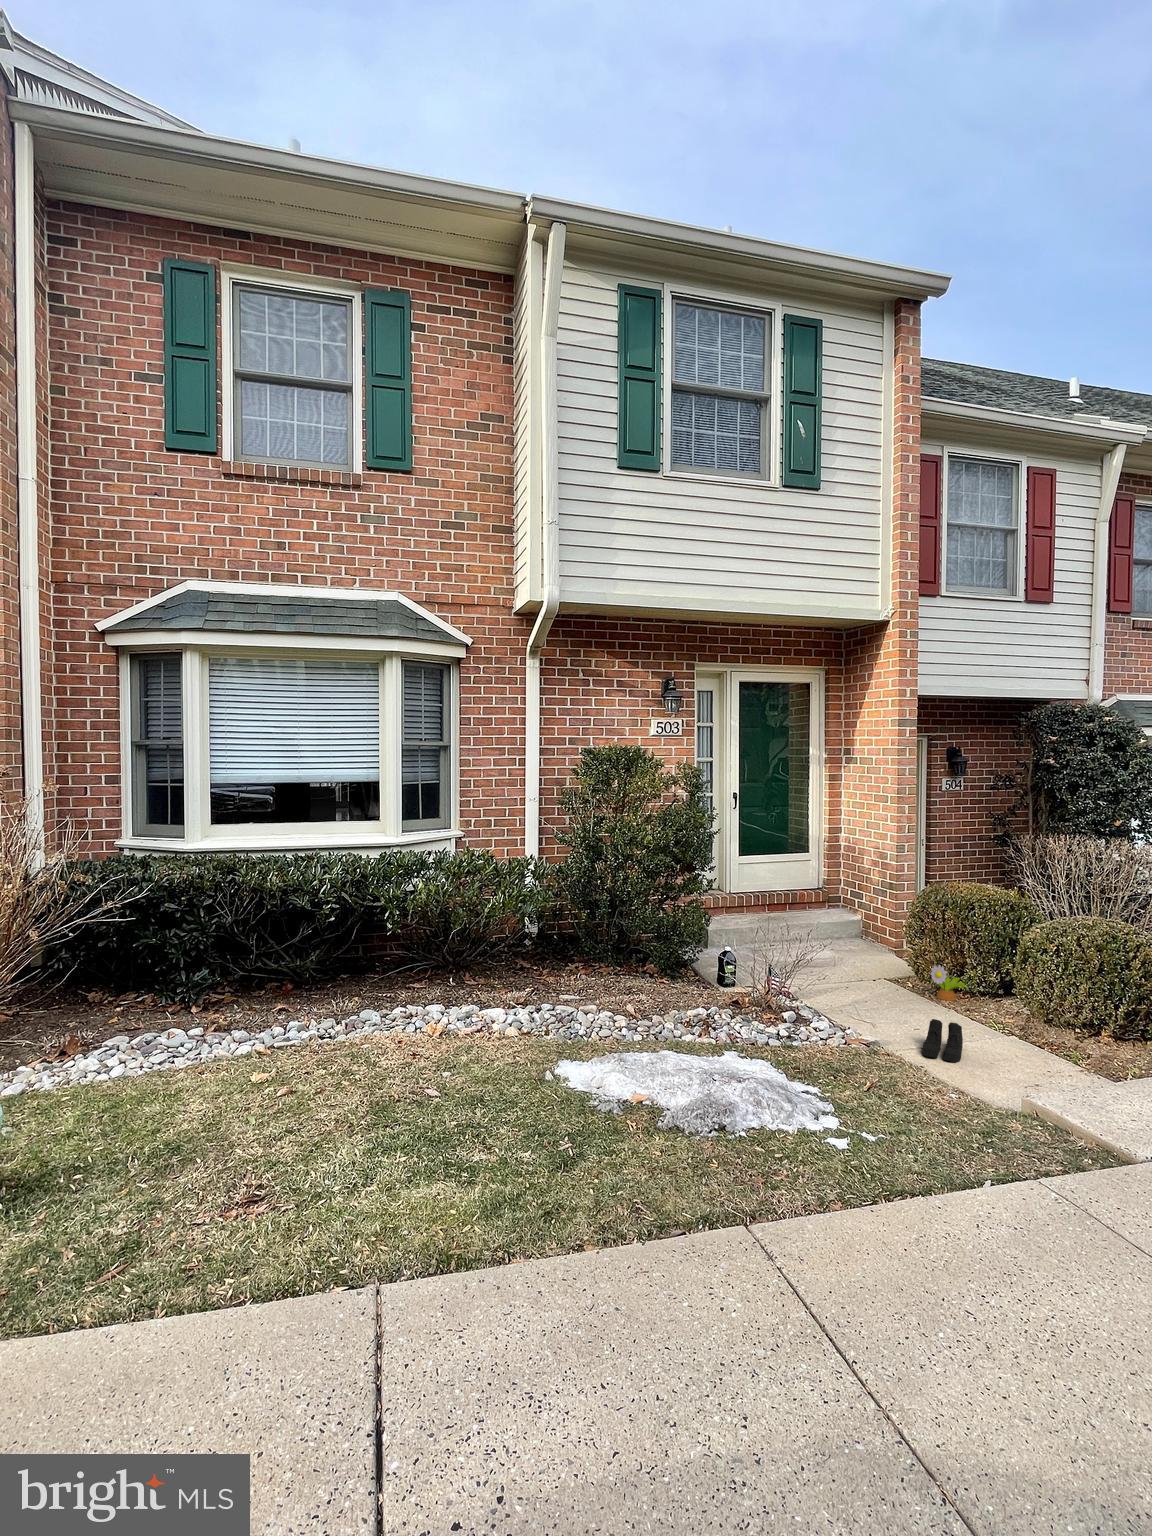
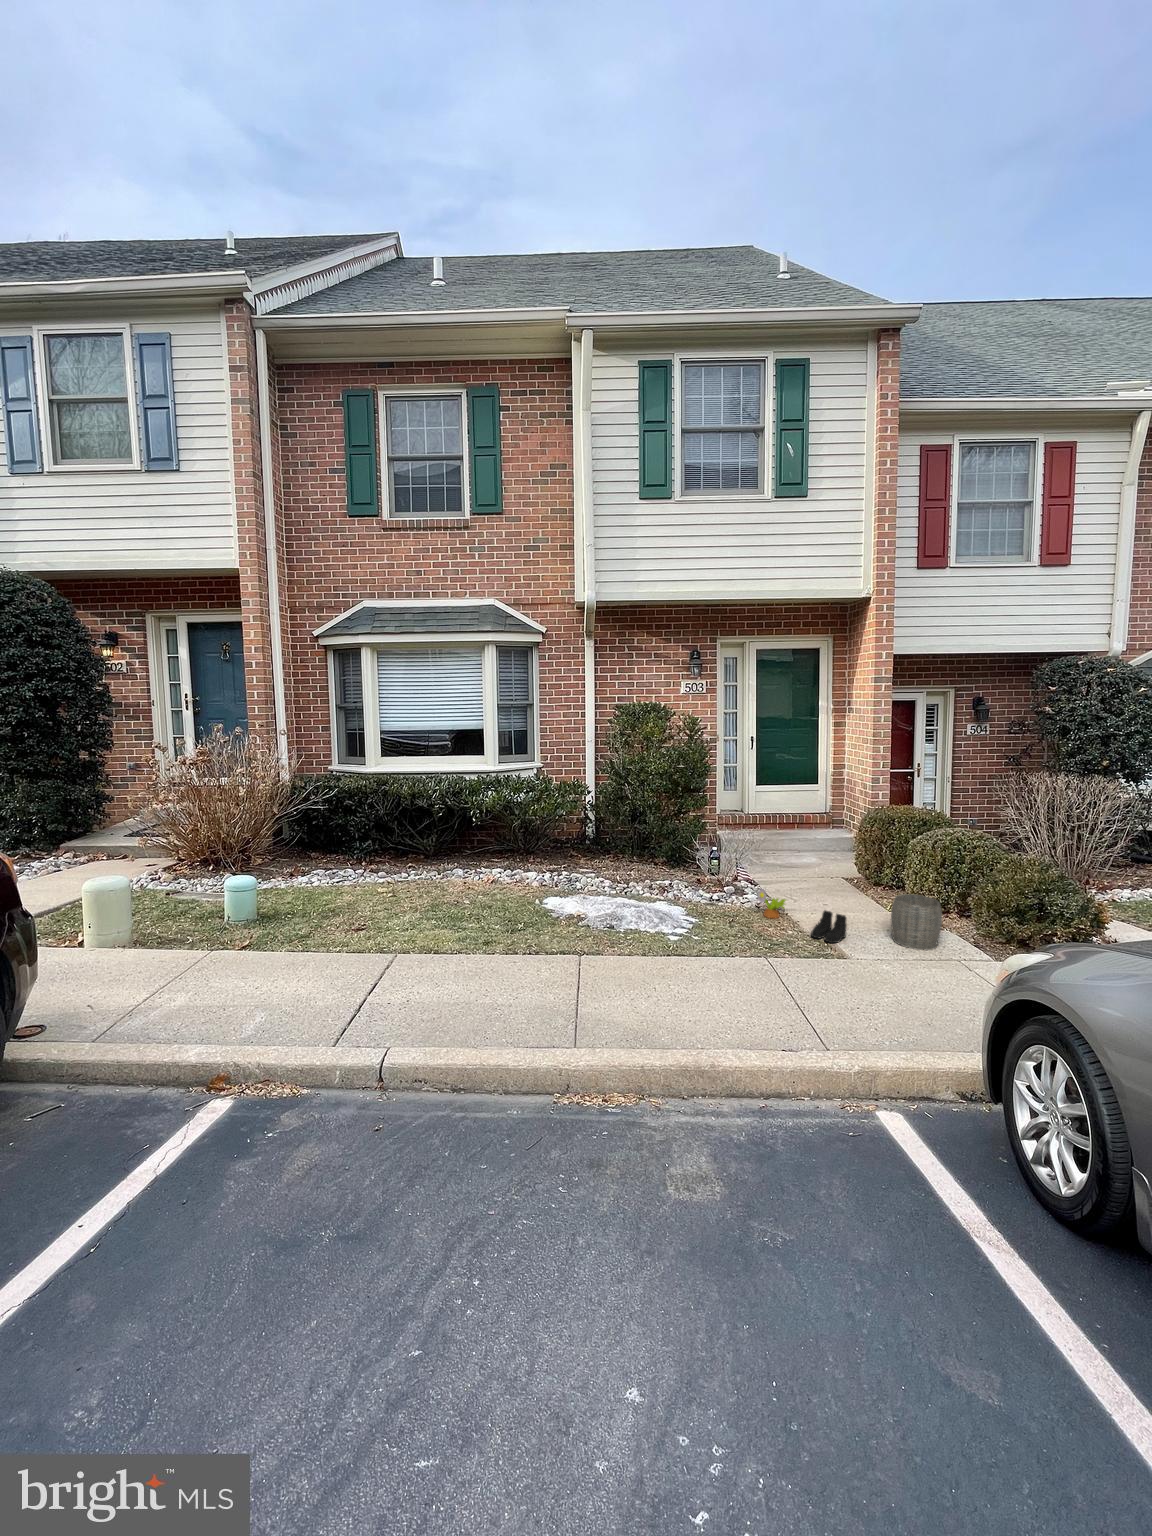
decorative plant: present [930,965,968,1001] -> present [758,889,786,918]
woven basket: none [1008,990,1070,1060] -> present [891,894,942,950]

